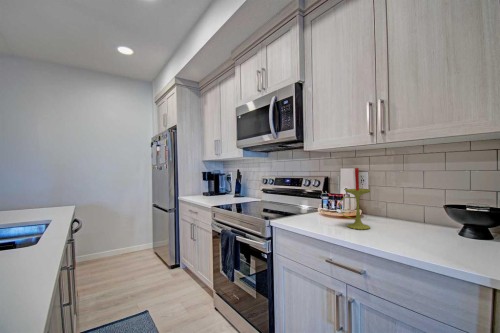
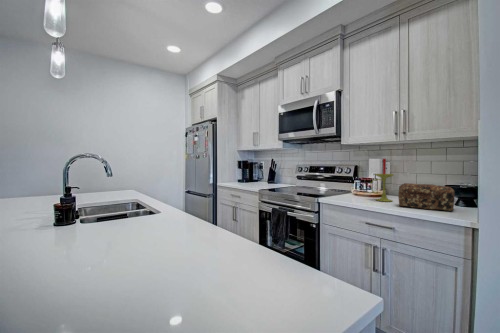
bread loaf: none [377,205,467,253] -> present [398,183,454,211]

